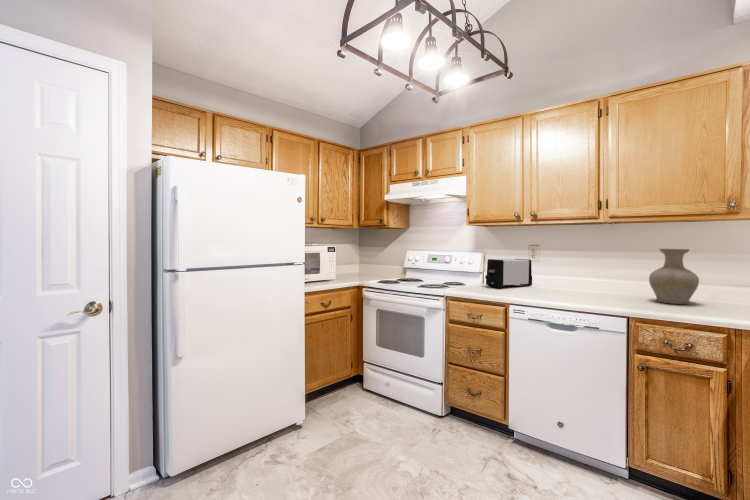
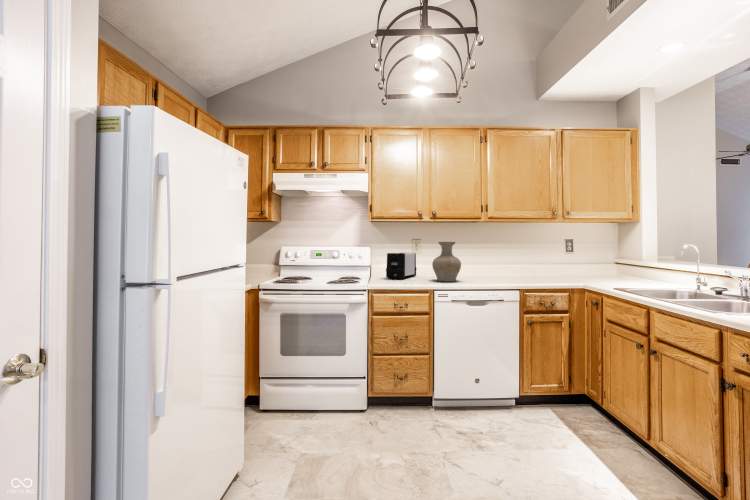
vase: present [649,249,699,304] -> present [432,242,461,282]

